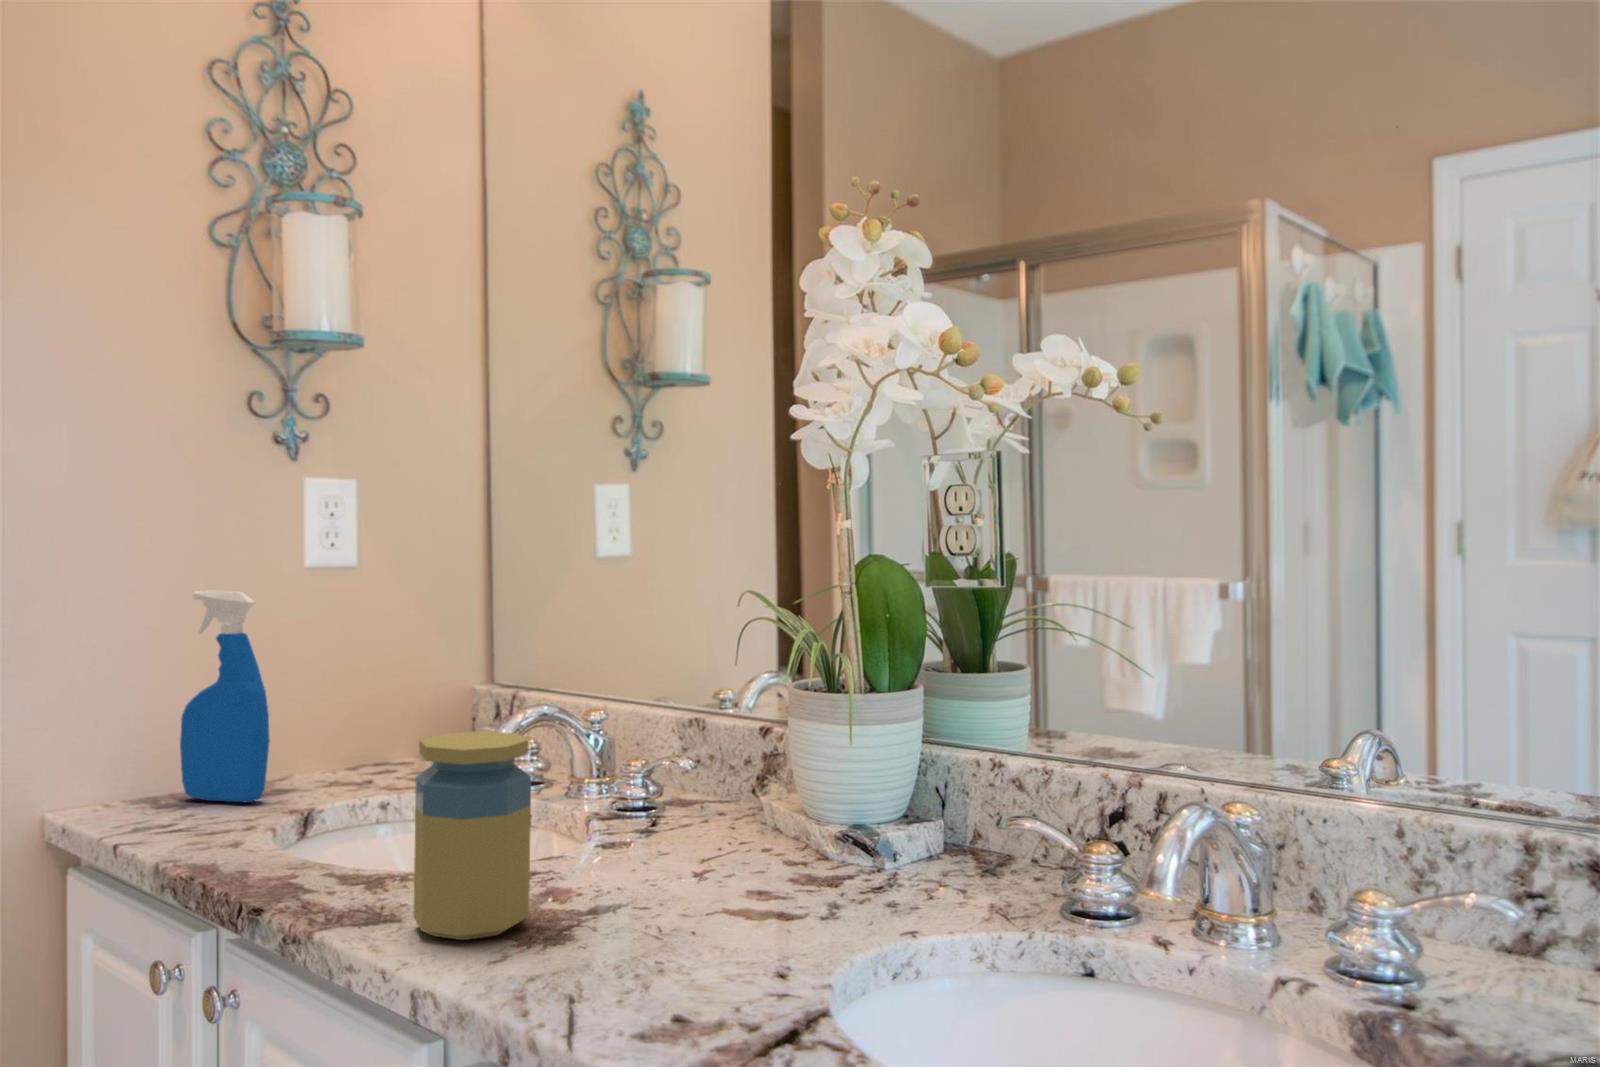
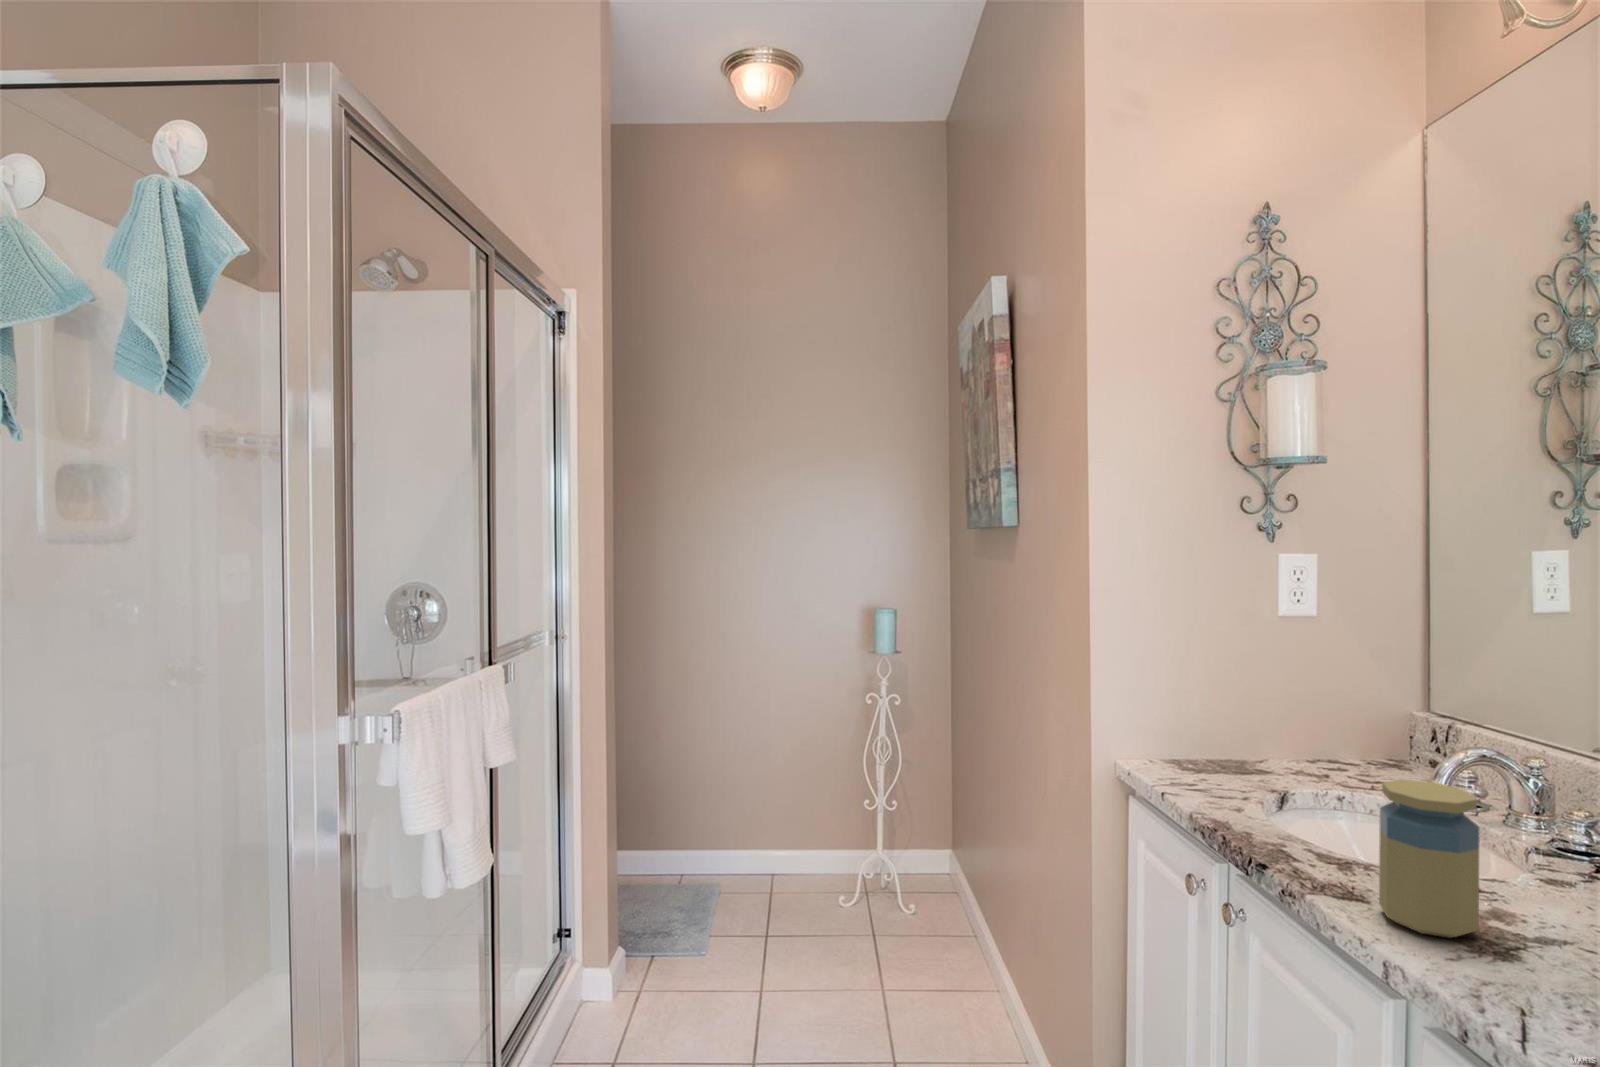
spray bottle: present [180,590,270,802] -> none [1196,637,1255,778]

